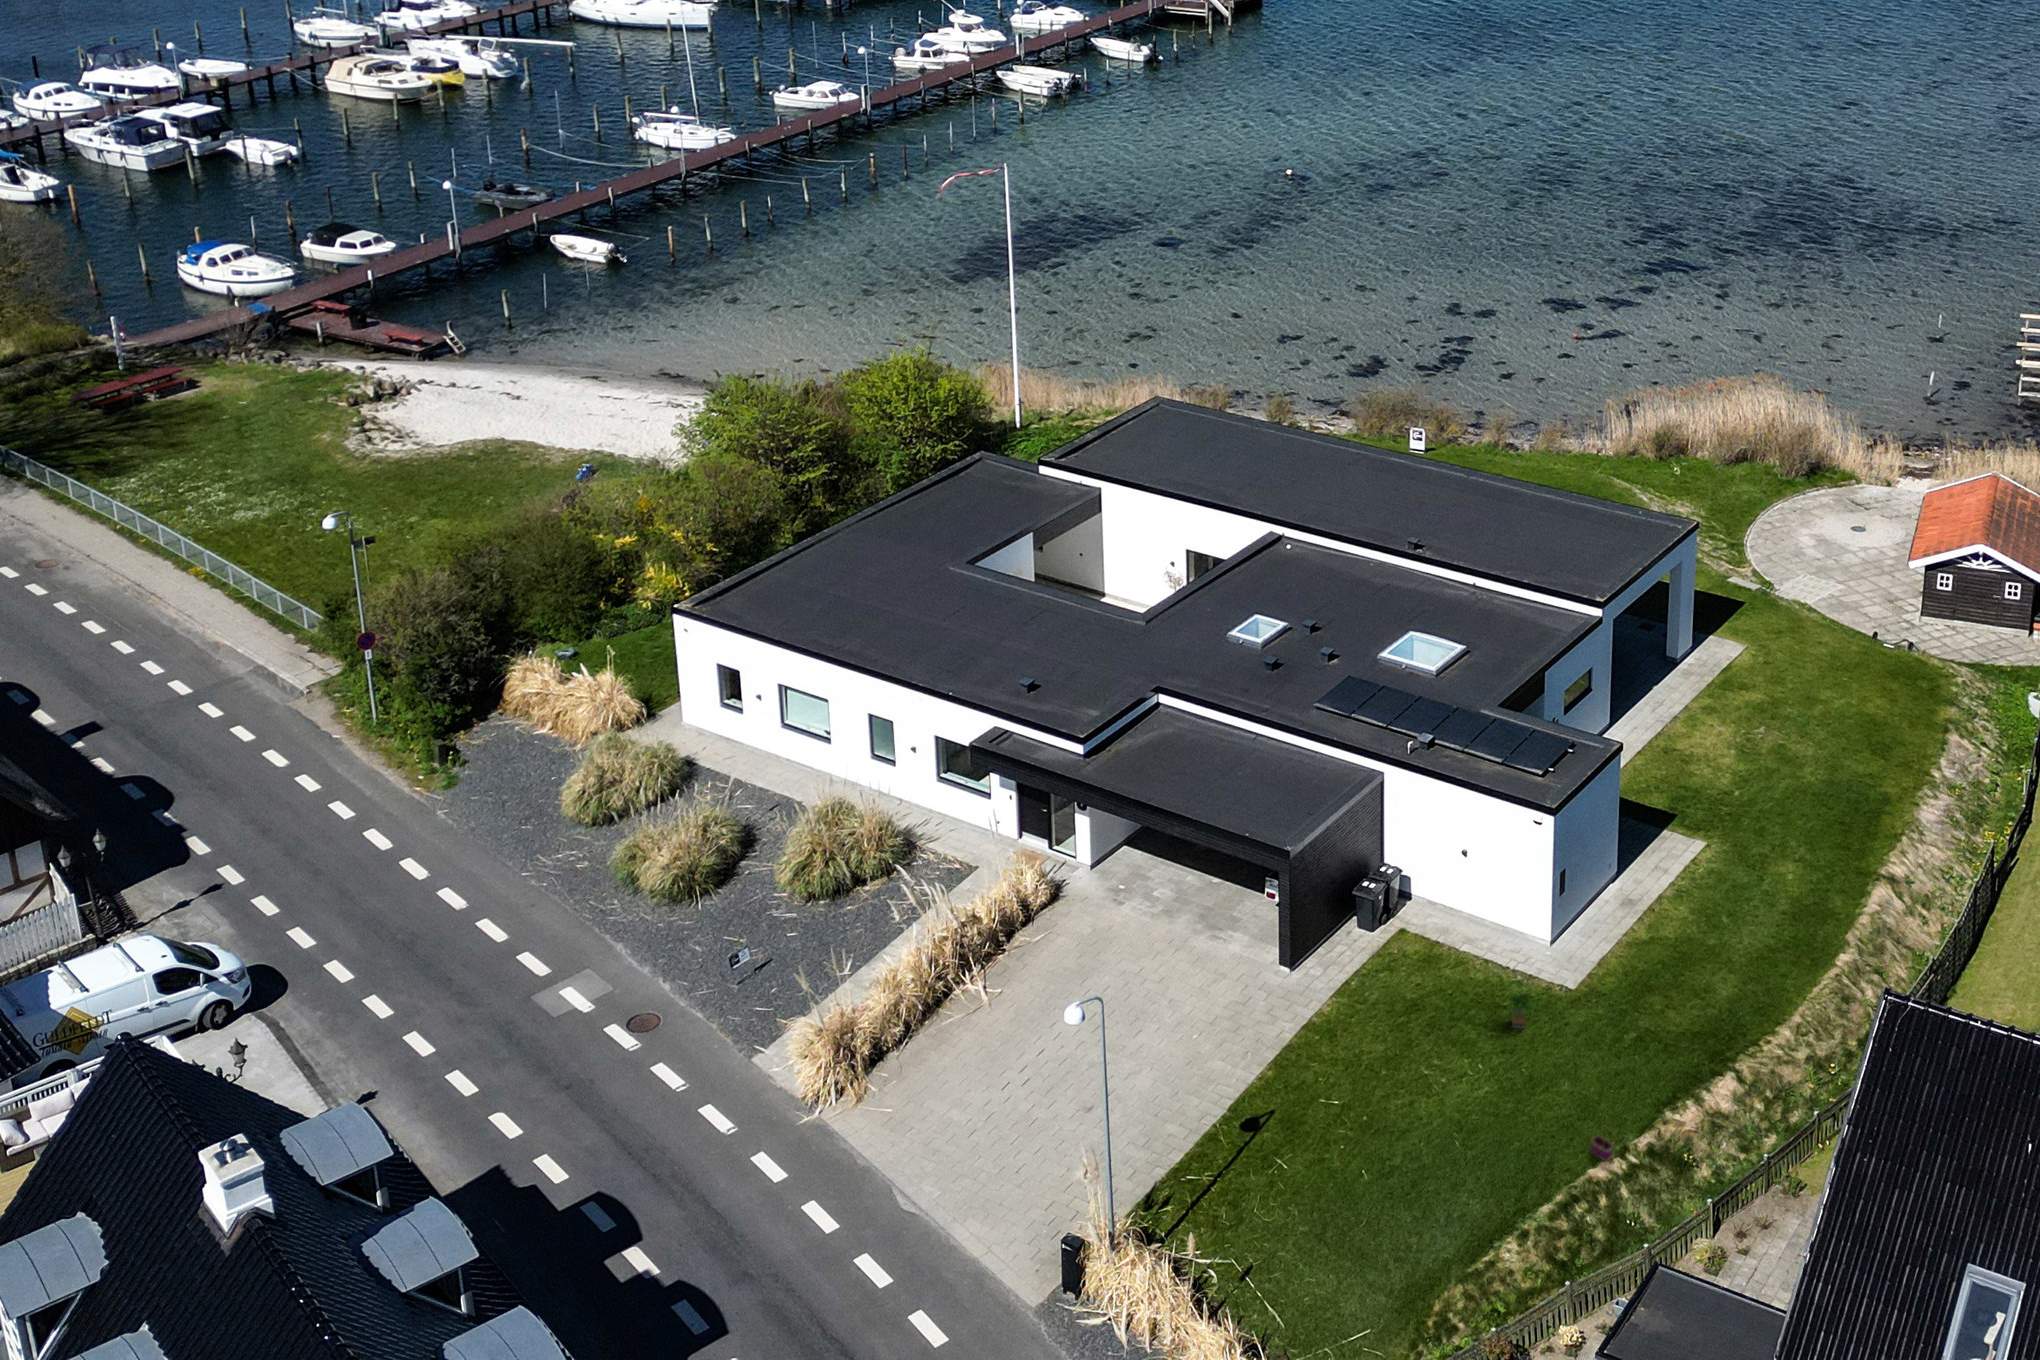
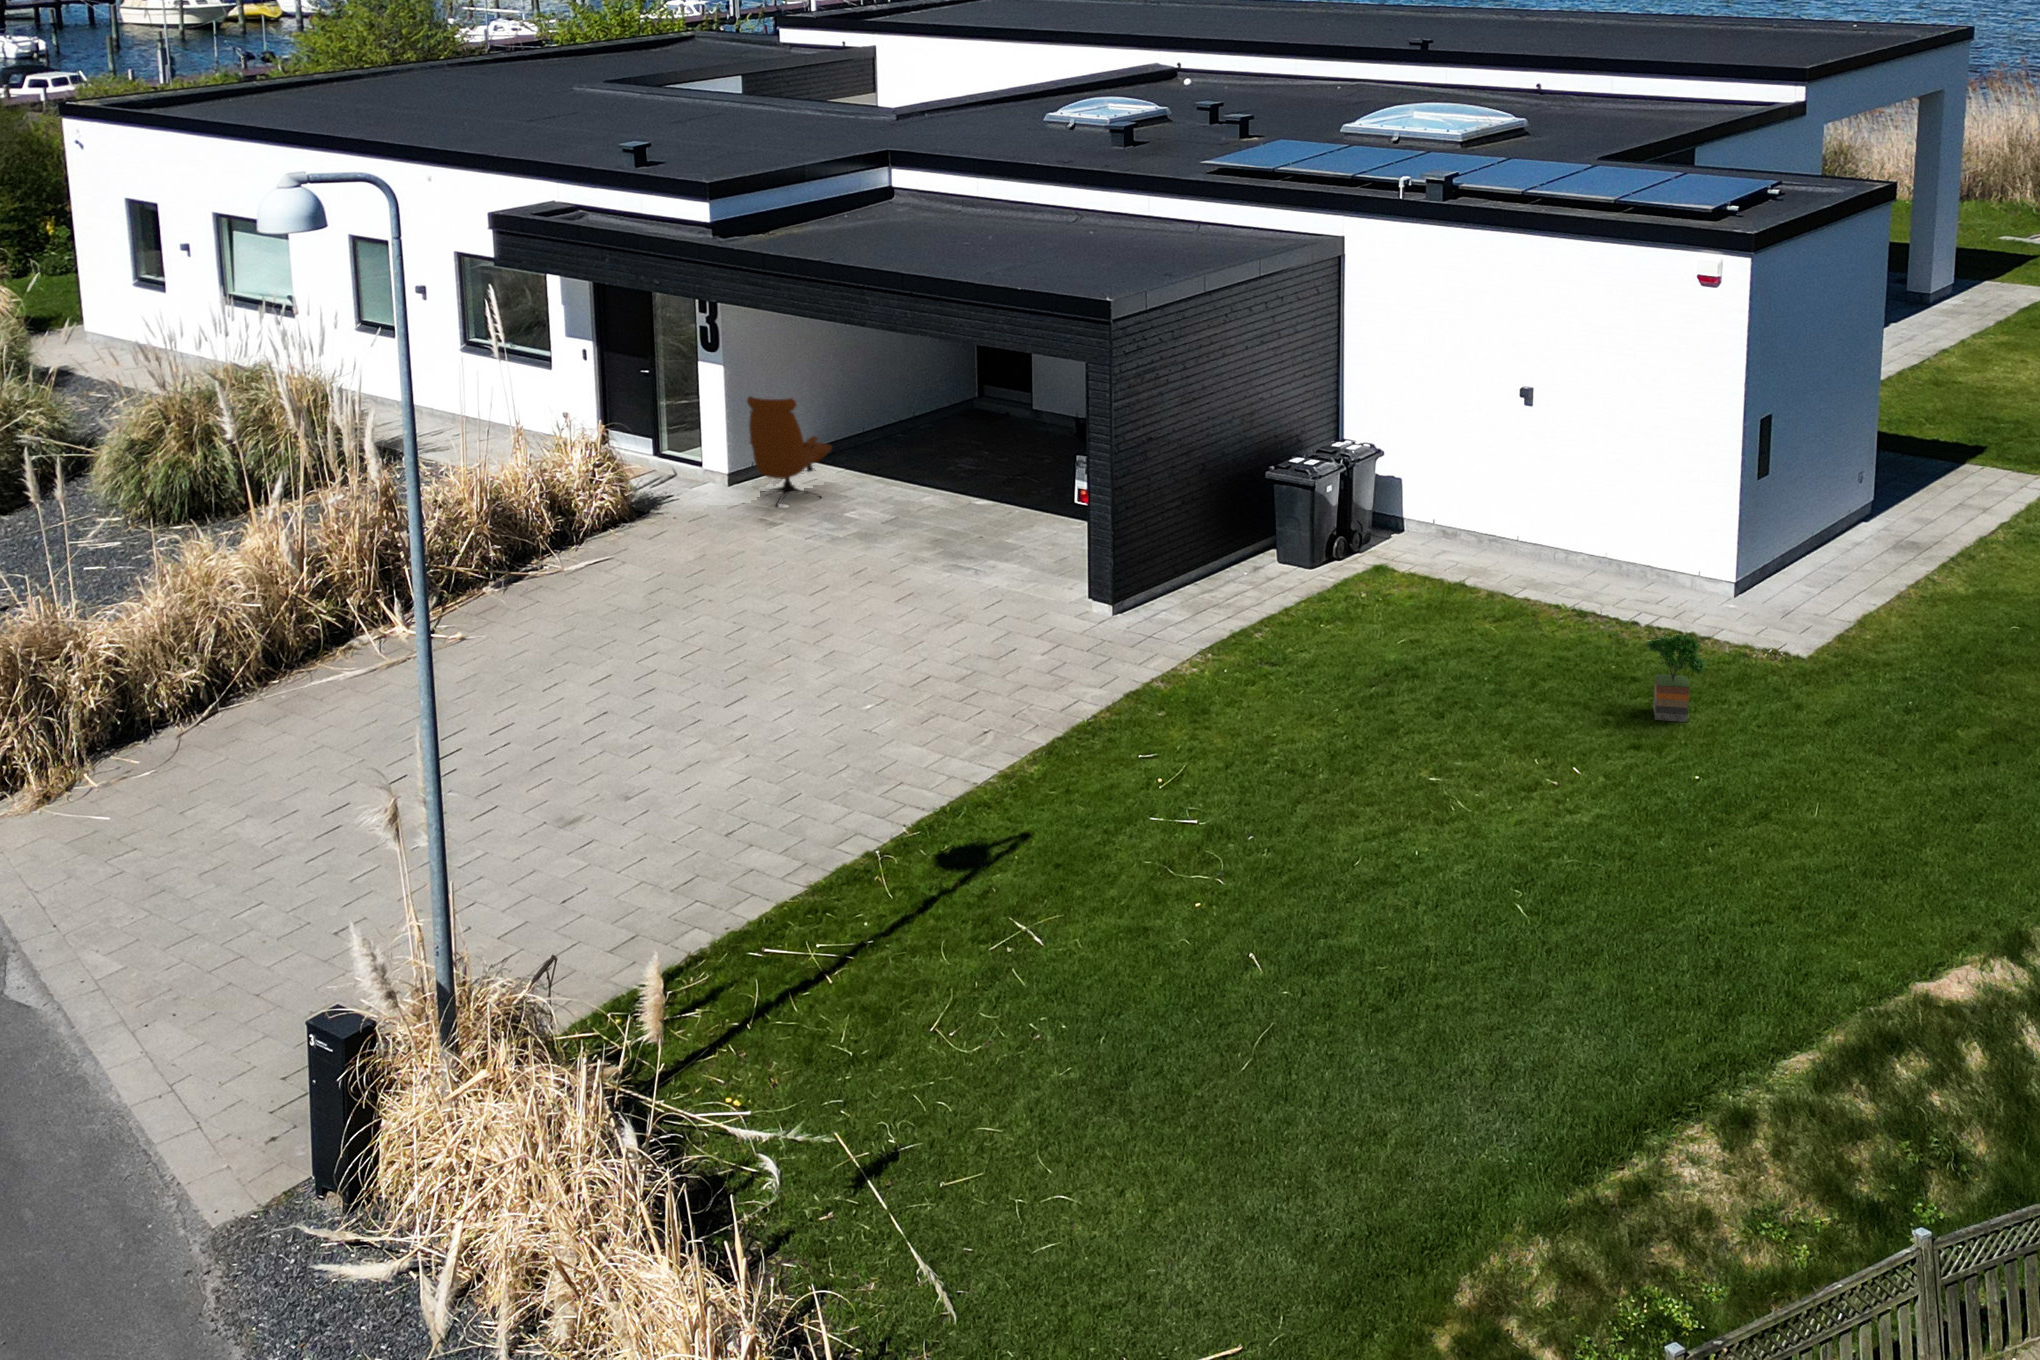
lounge chair: none [1097,830,1132,878] -> present [747,396,832,506]
basket: present [1591,1136,1613,1161] -> none [1910,865,1983,965]

